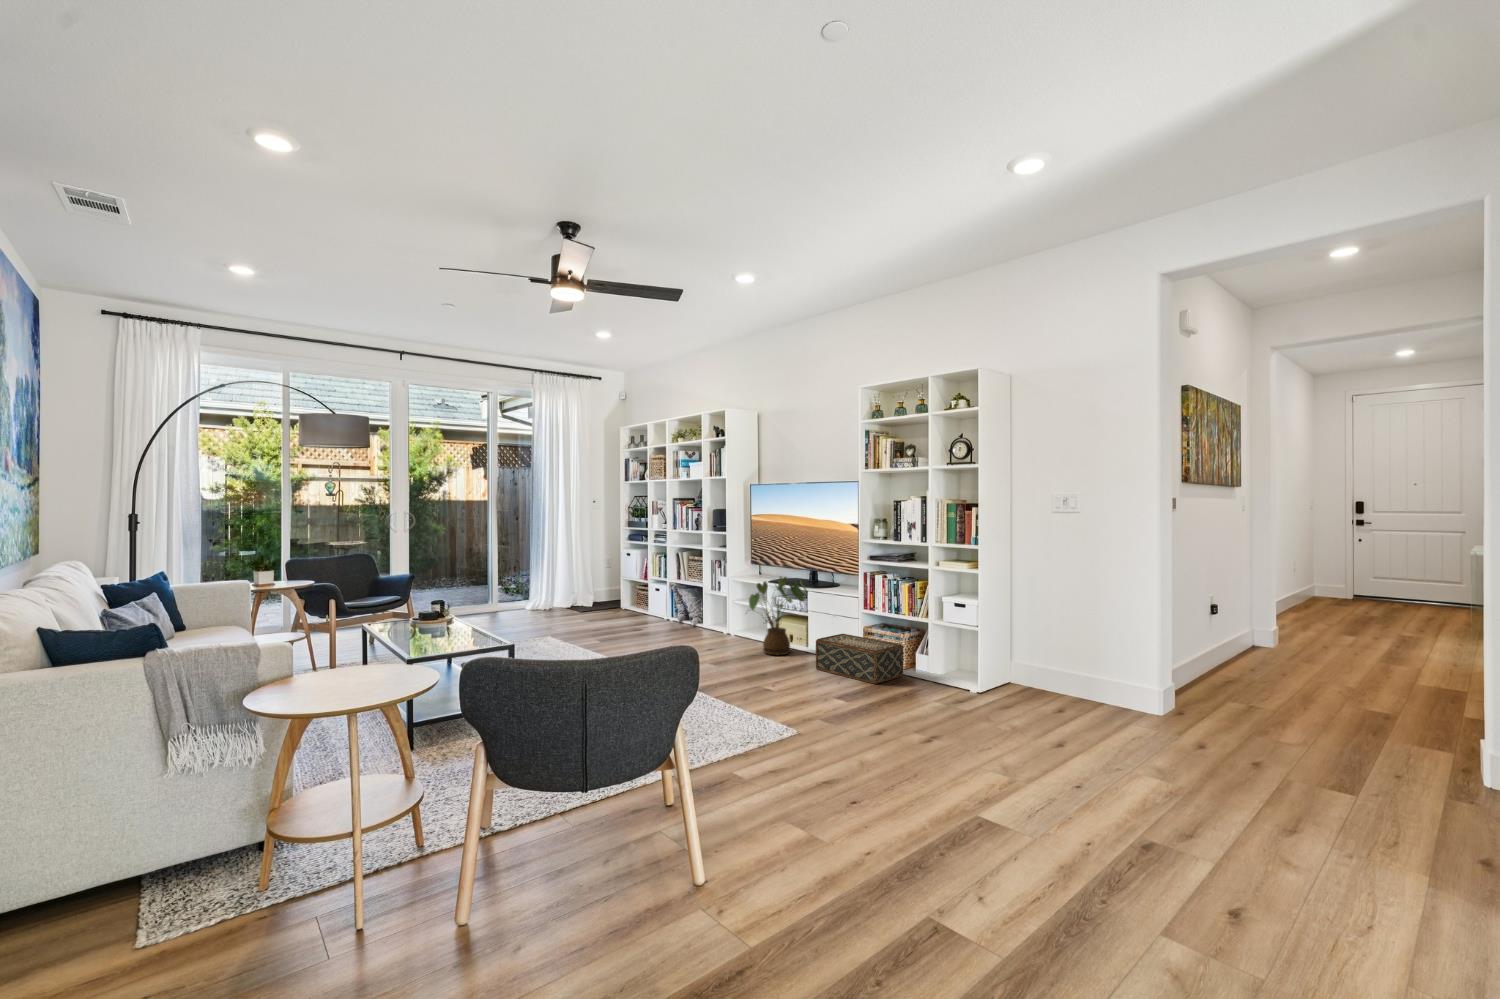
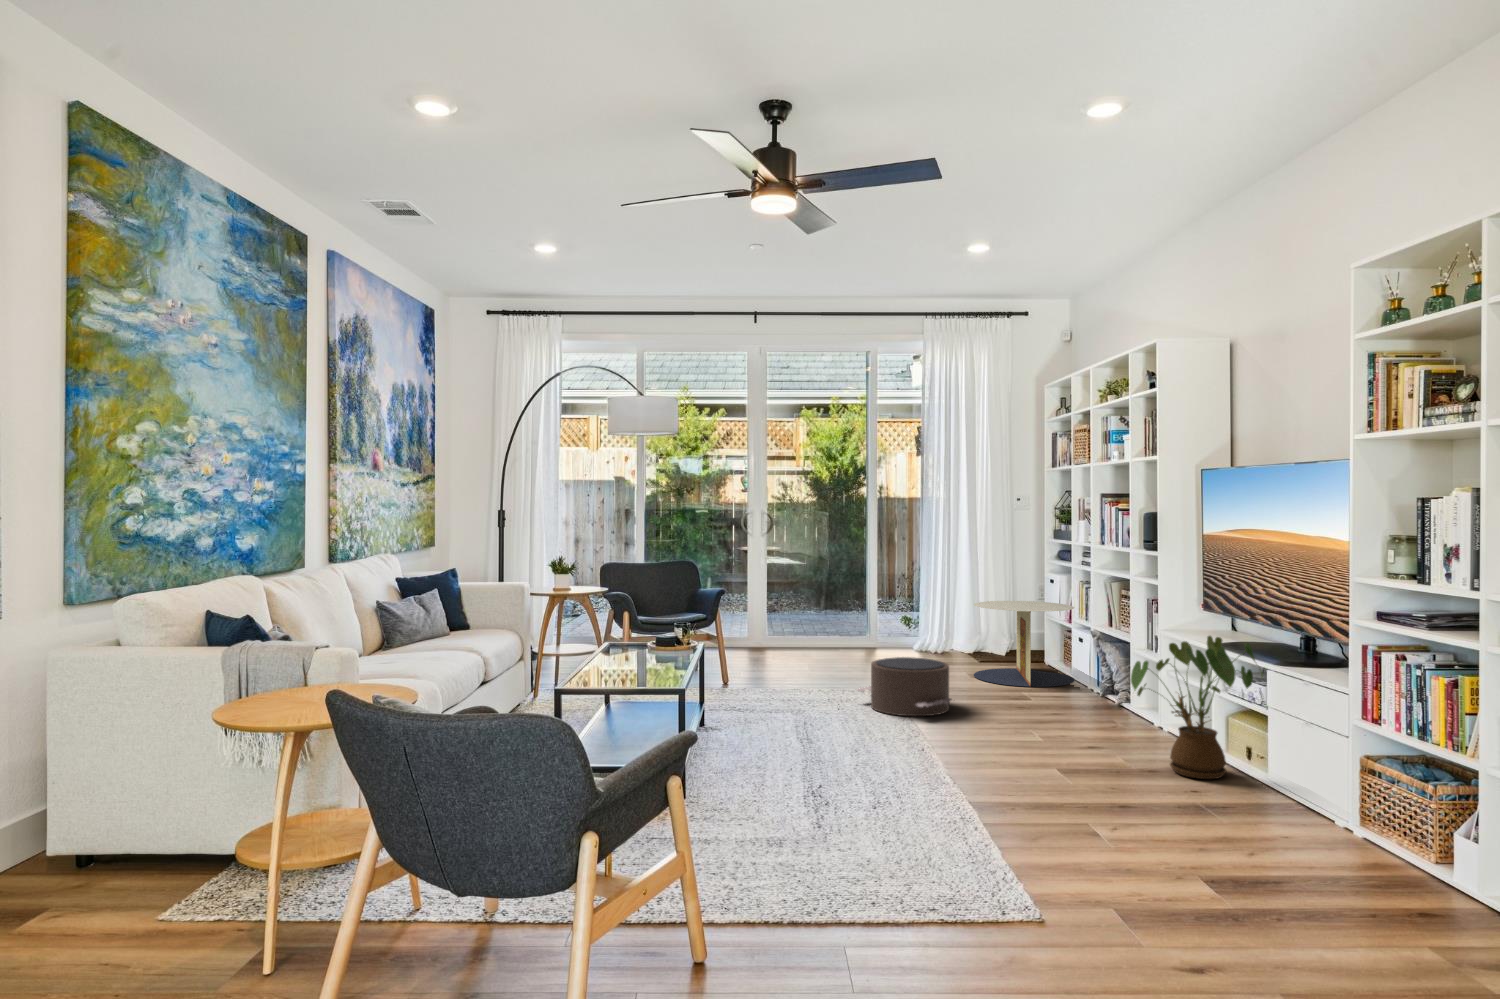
side table: none [593,568,658,624] -> present [974,601,1074,687]
pouf: none [542,611,616,651] -> present [858,657,951,716]
woven basket: present [816,634,903,684] -> none [1236,760,1423,875]

